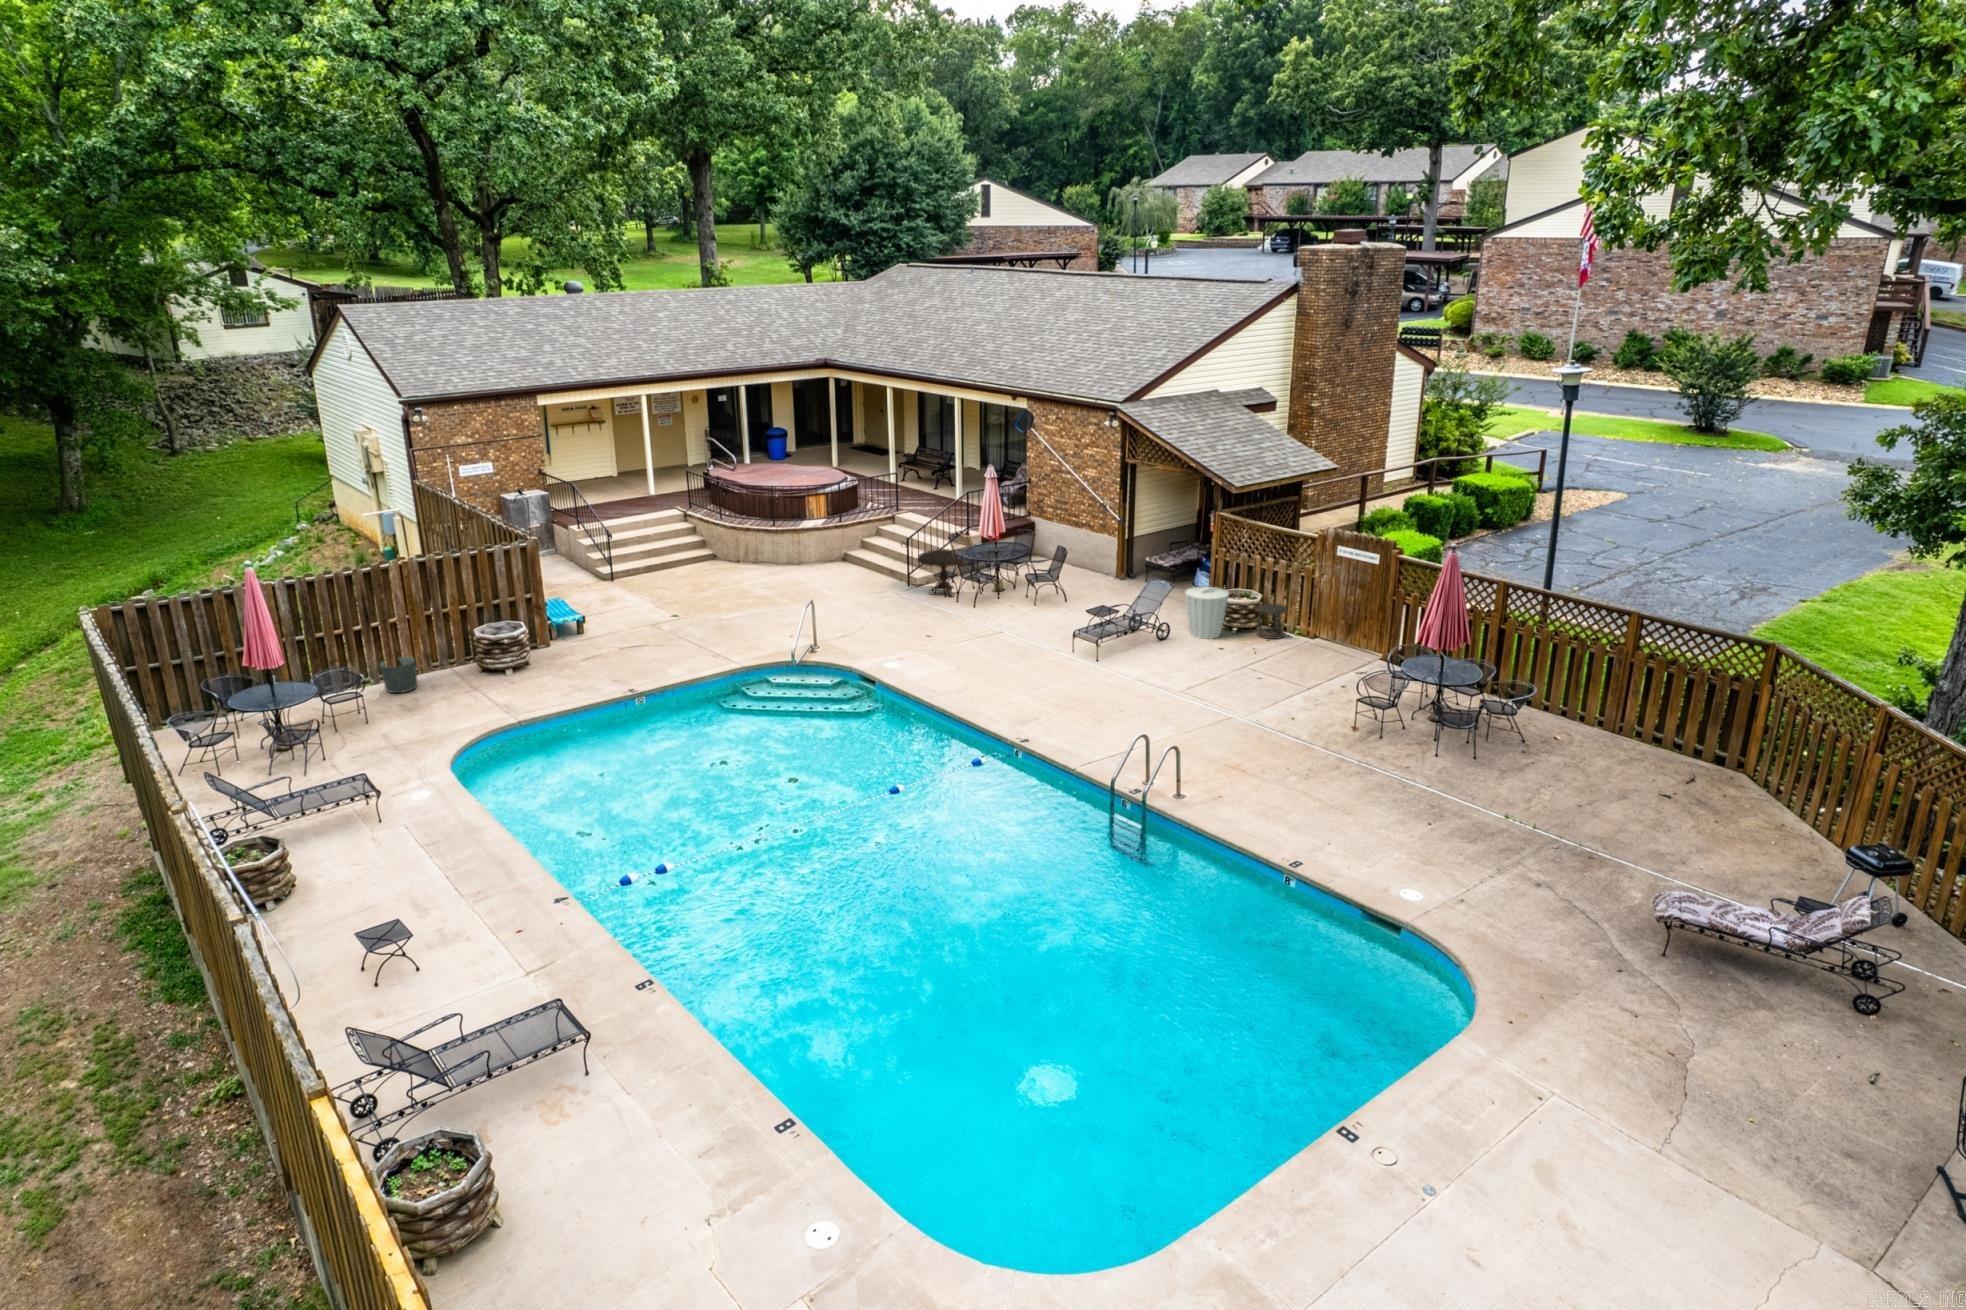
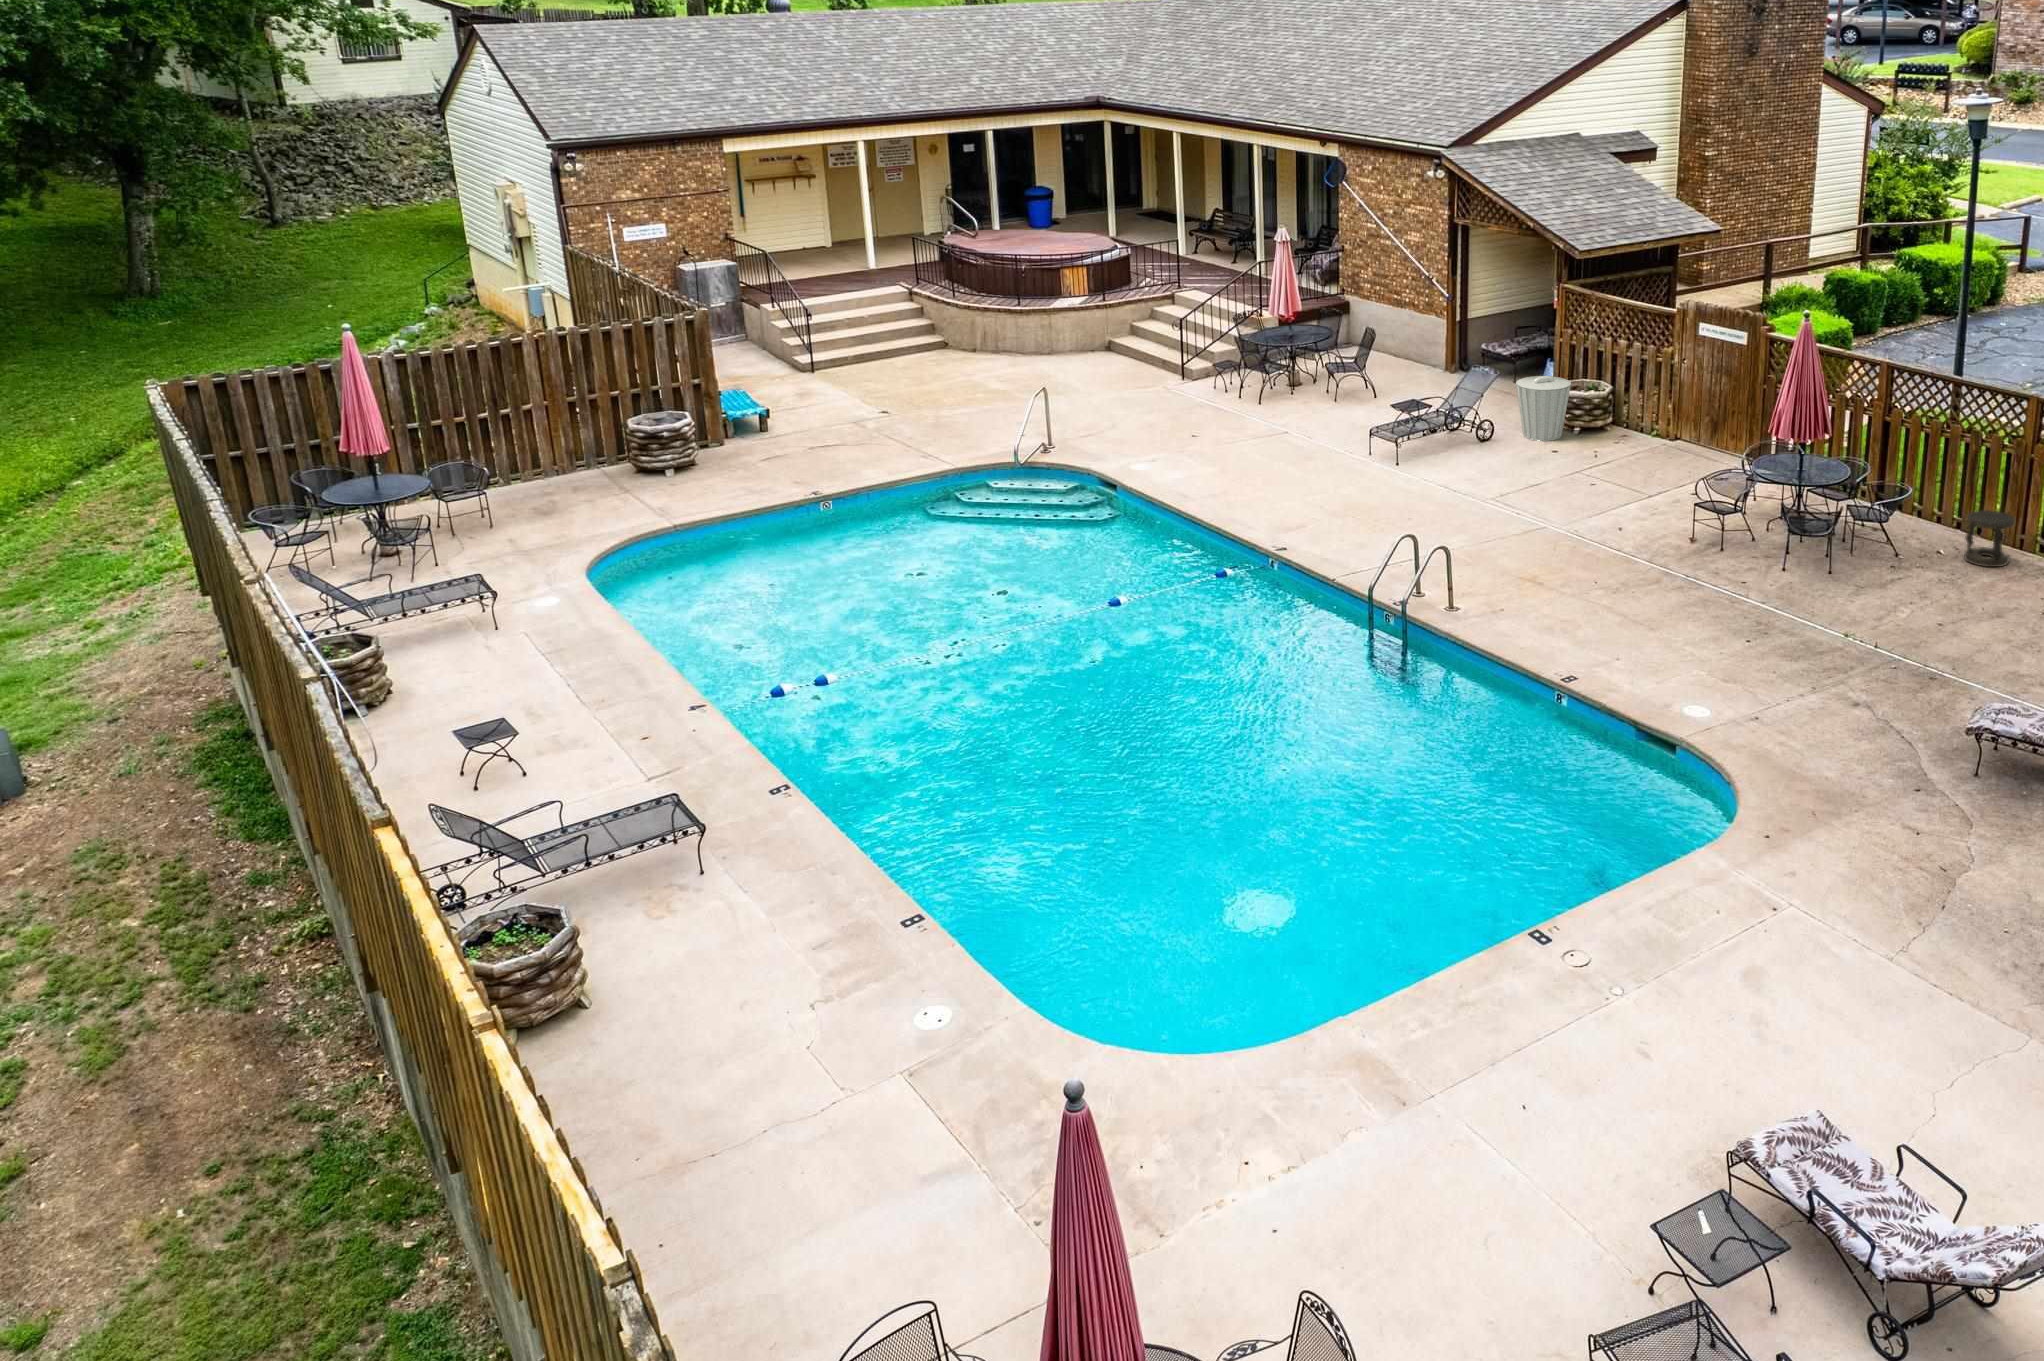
side table: present [918,550,963,597] -> none [1193,334,1259,393]
stool: present [1257,603,1287,639] -> present [1964,510,2015,567]
planter: present [380,657,418,693] -> none [509,451,556,495]

